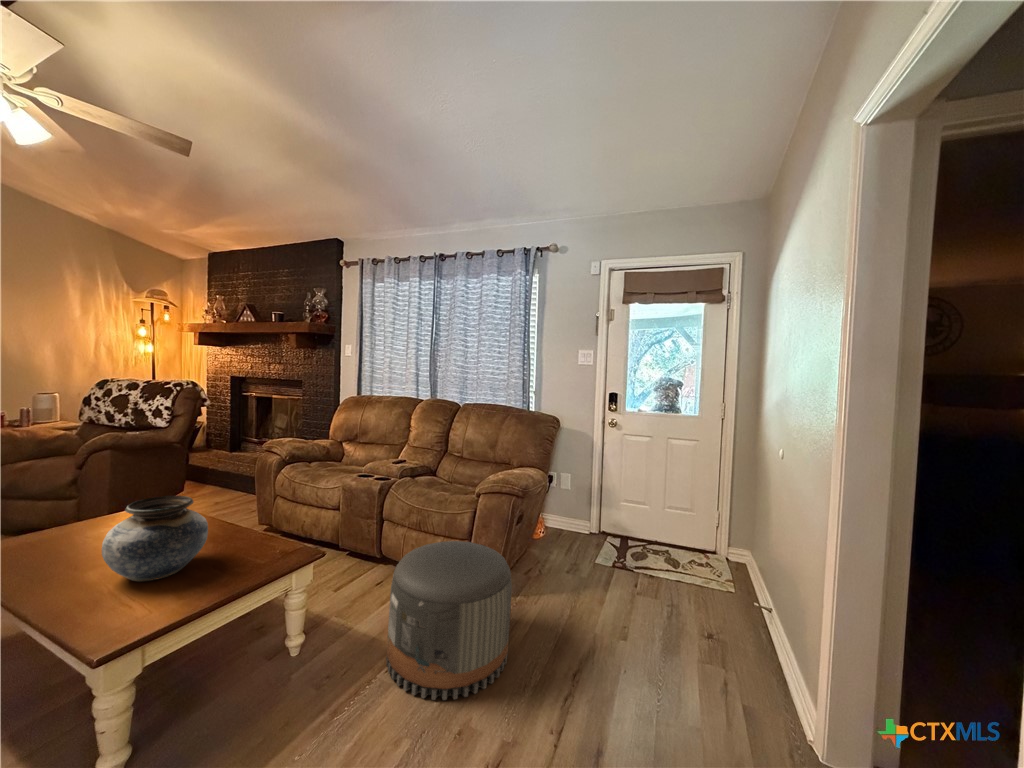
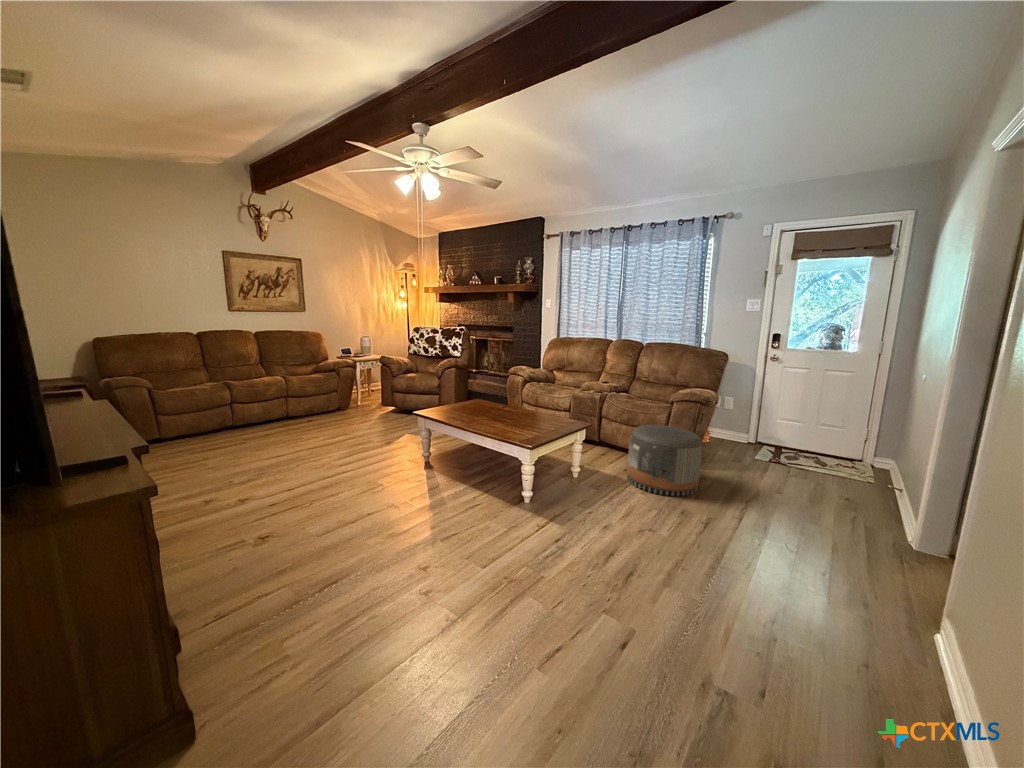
vase: present [102,496,208,582] -> none [503,388,541,425]

